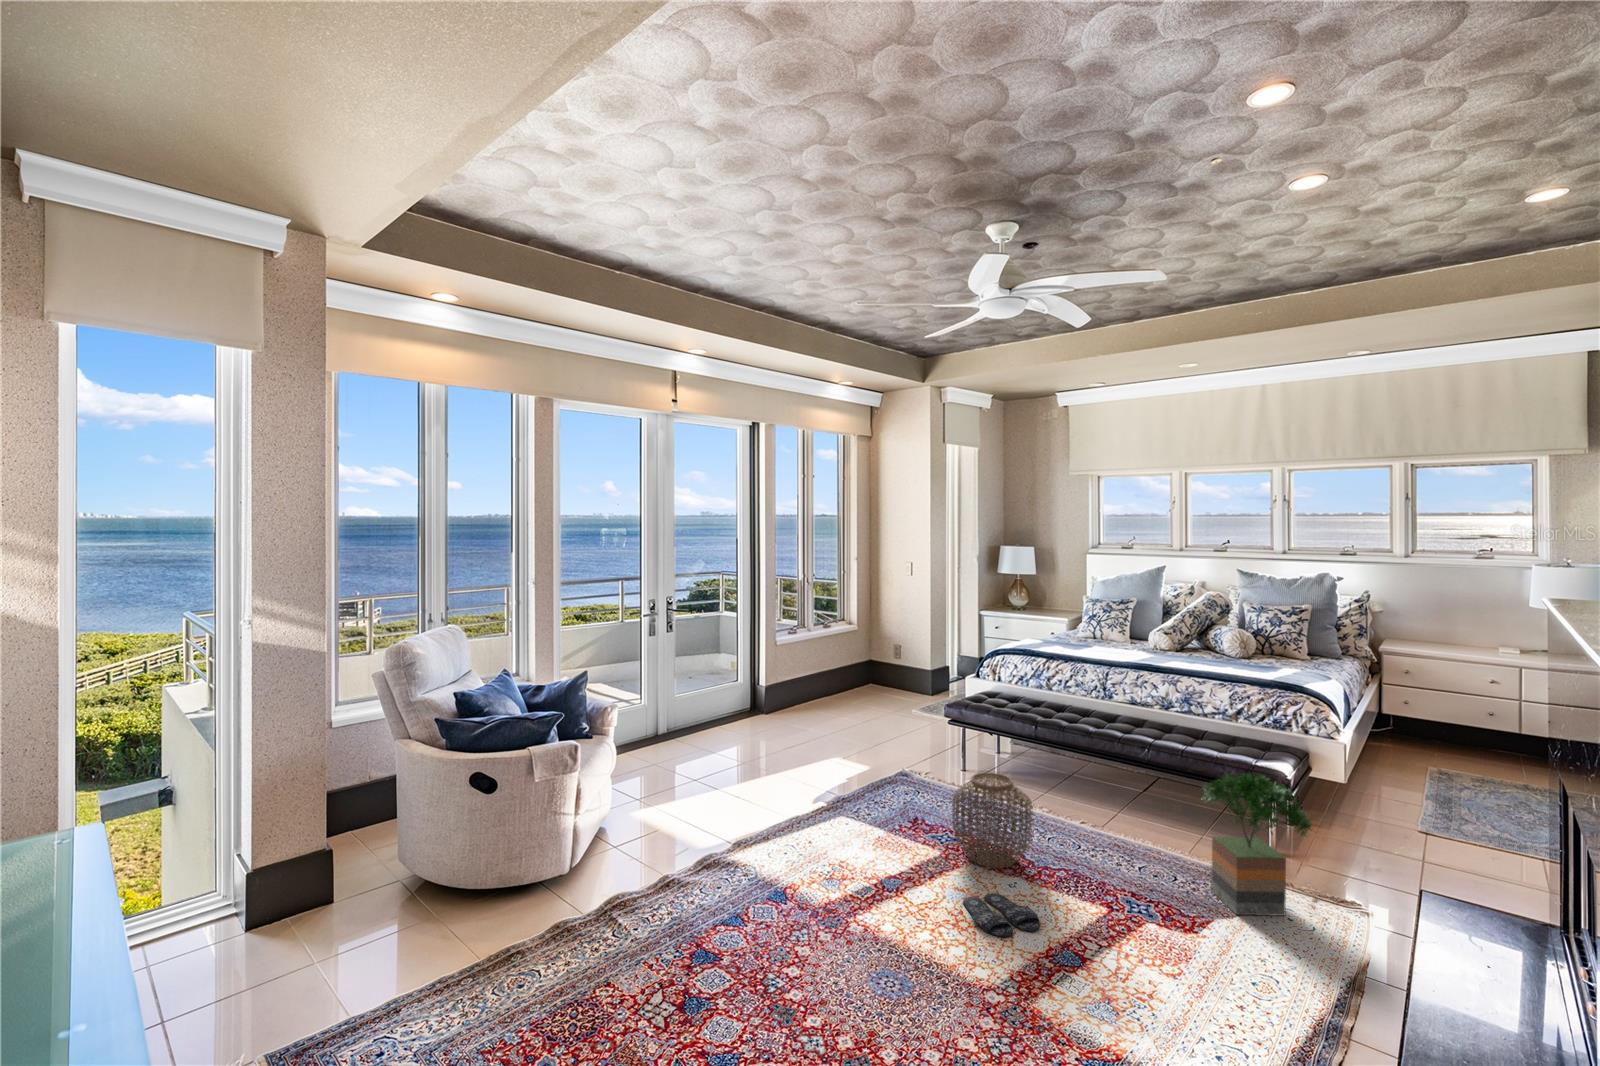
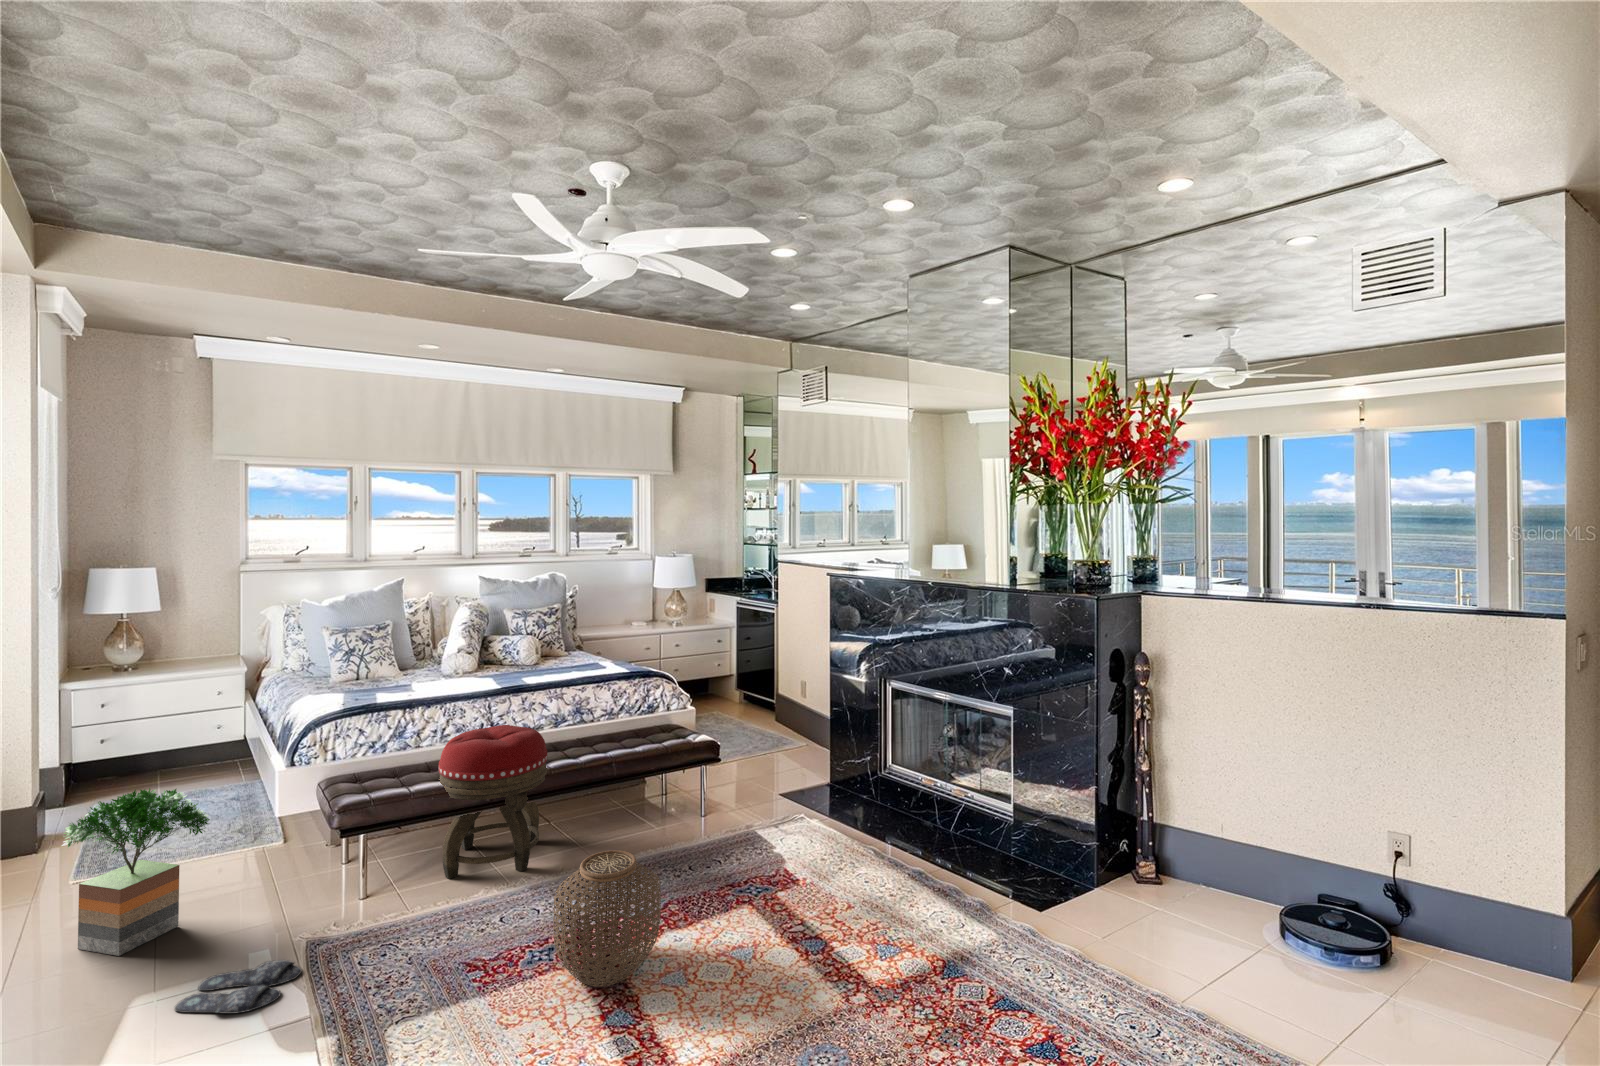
footstool: none [1024,684,1111,802] -> present [439,725,547,879]
potted tree: present [1203,774,1312,916] -> present [62,788,210,956]
slippers: present [963,893,1040,937] -> present [174,960,302,1014]

